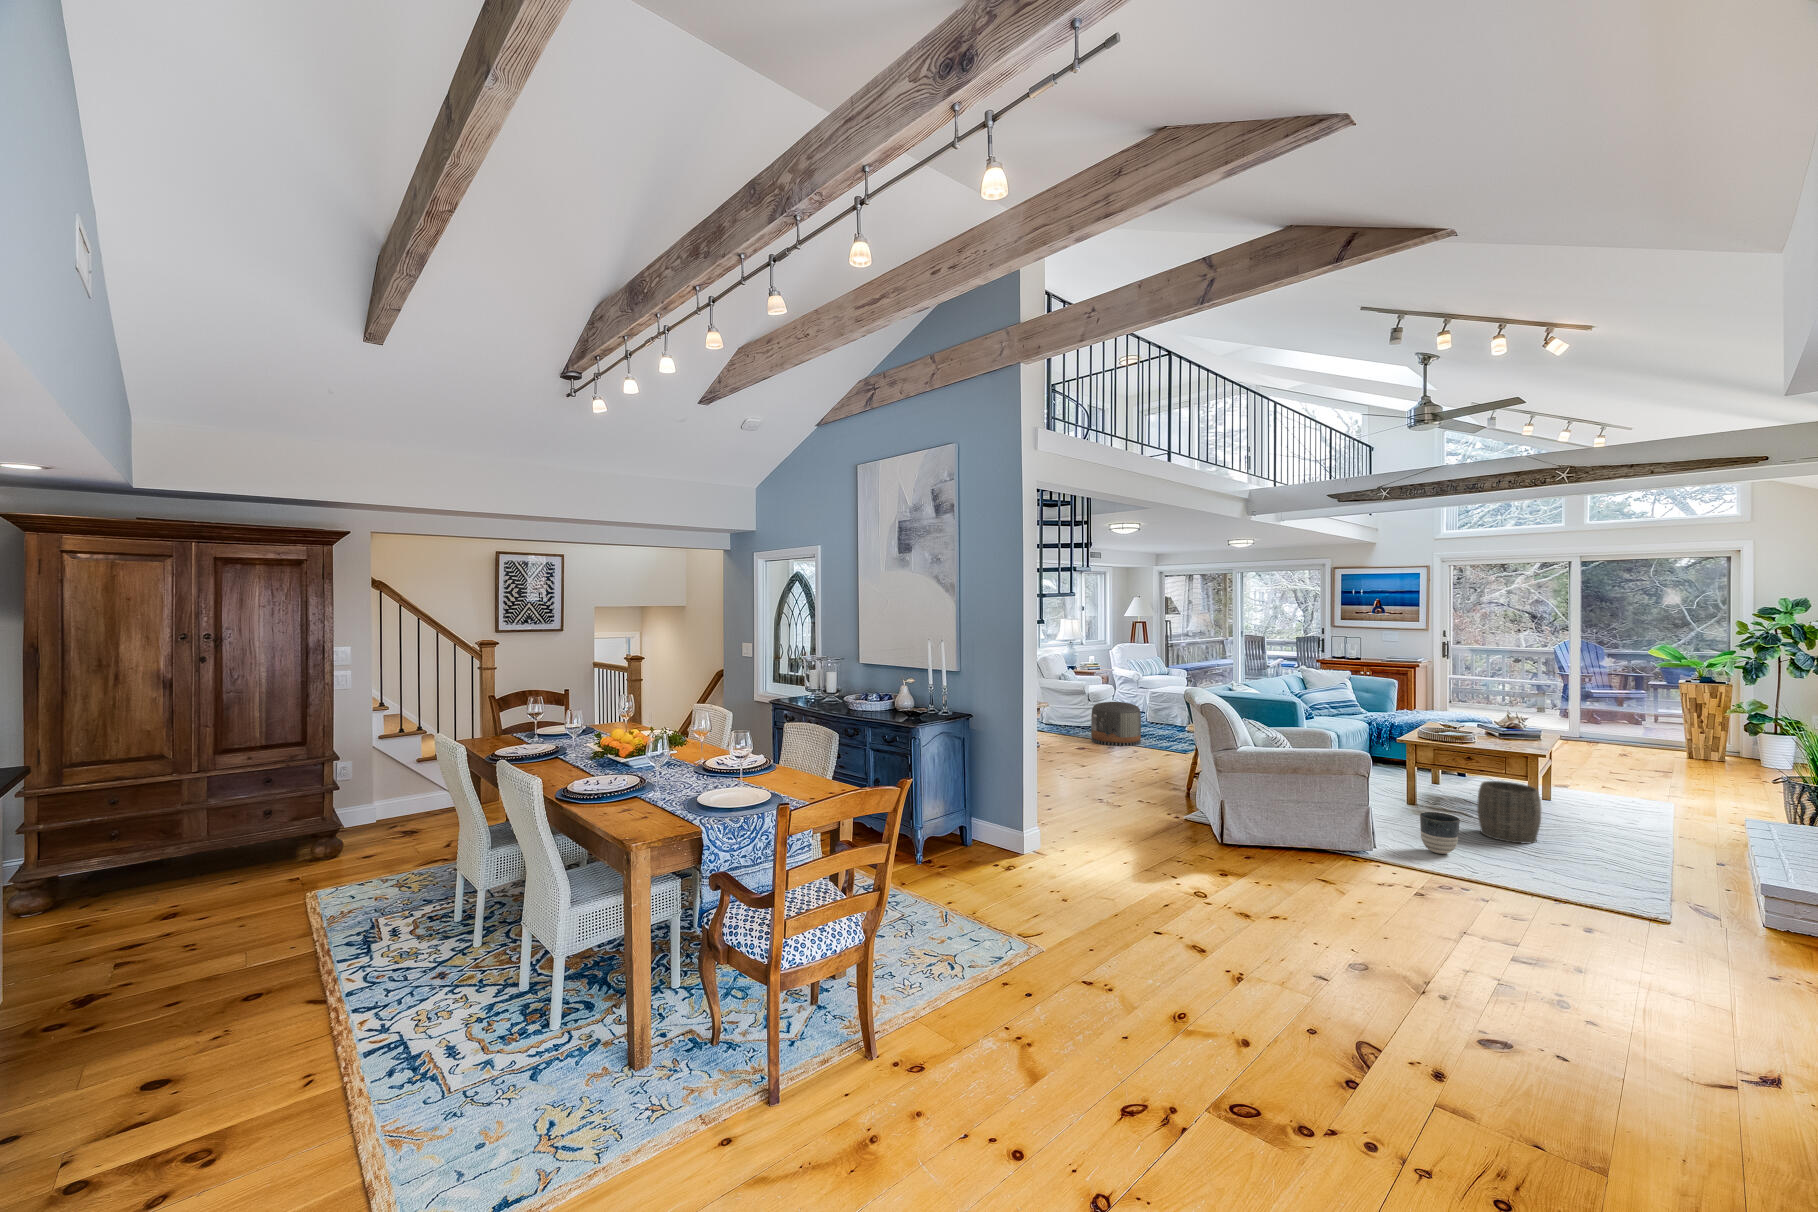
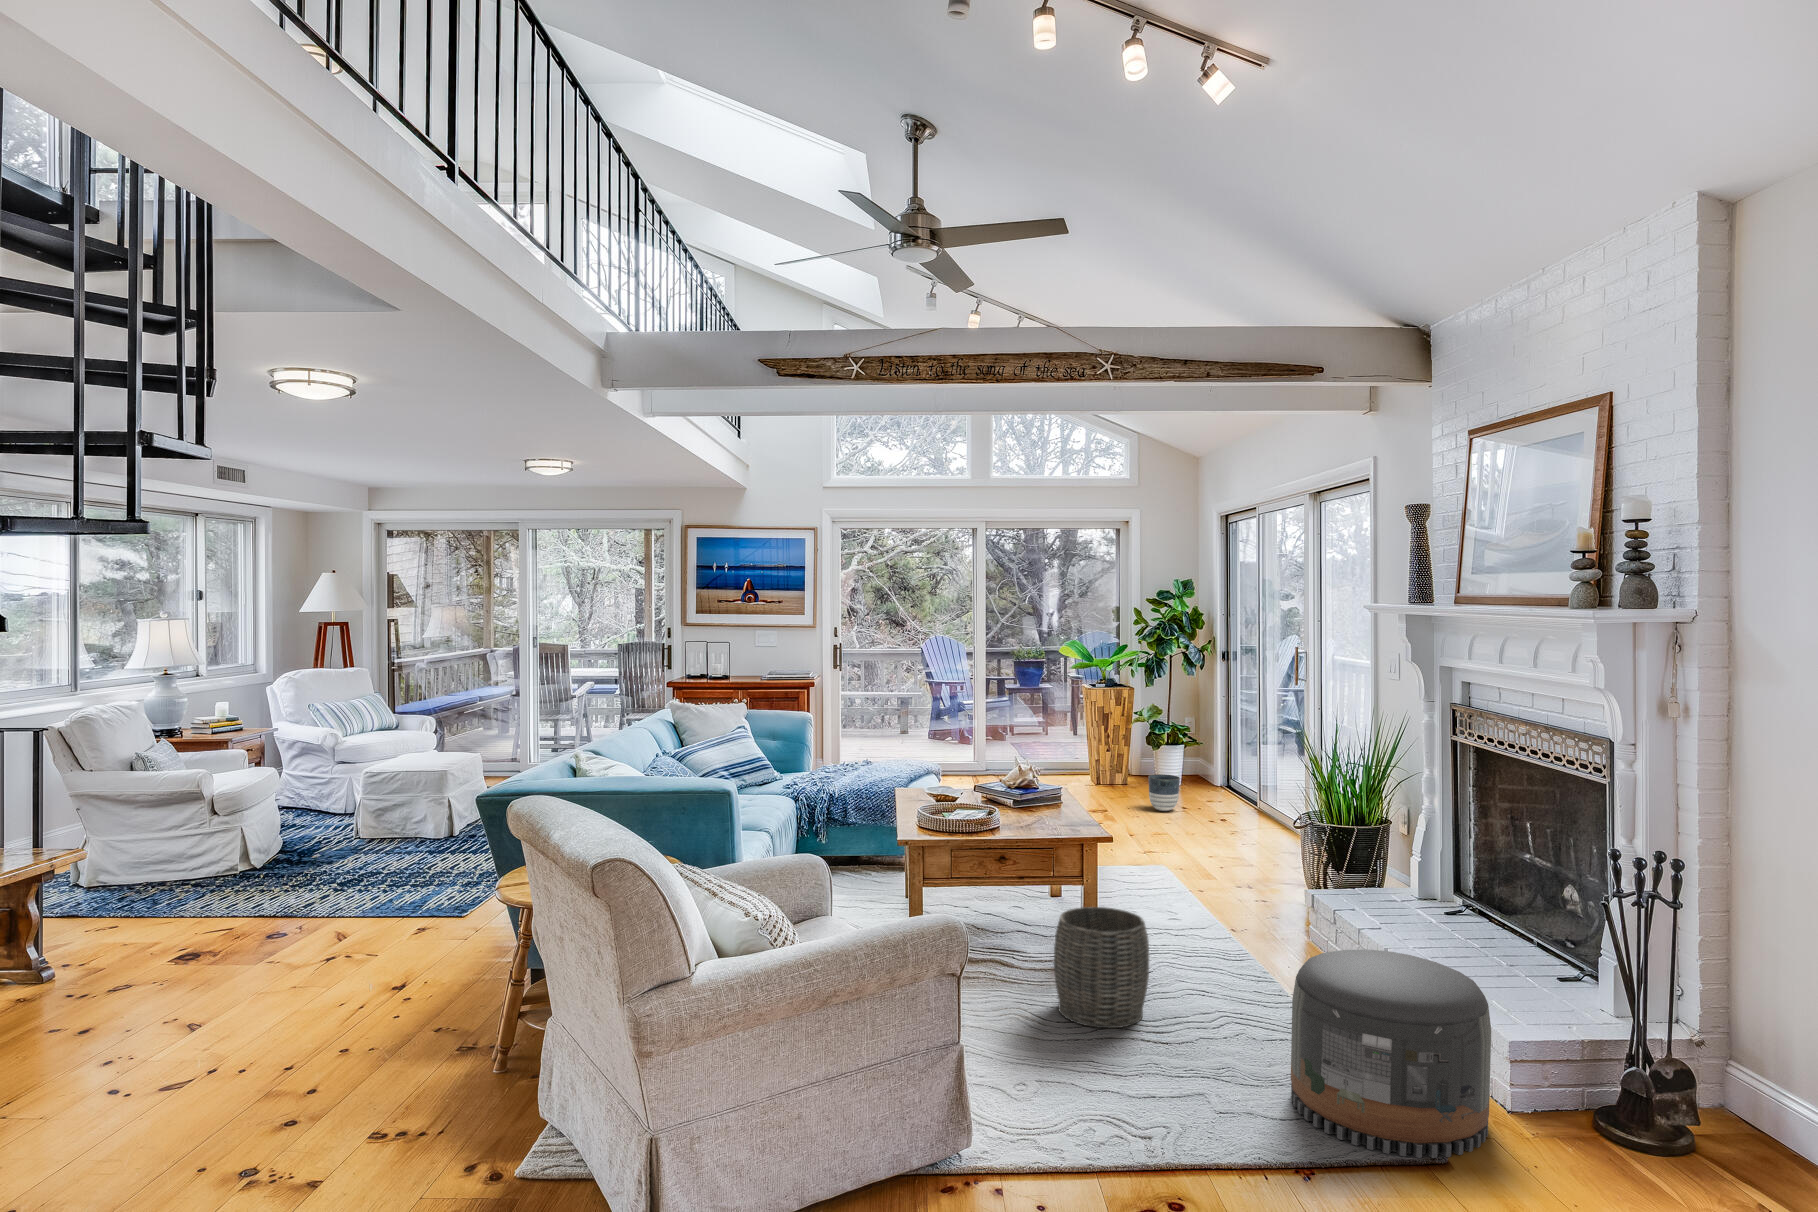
pouf: present [1091,702,1141,746] -> present [1291,950,1491,1158]
planter: present [1420,812,1460,854] -> present [1148,774,1180,811]

